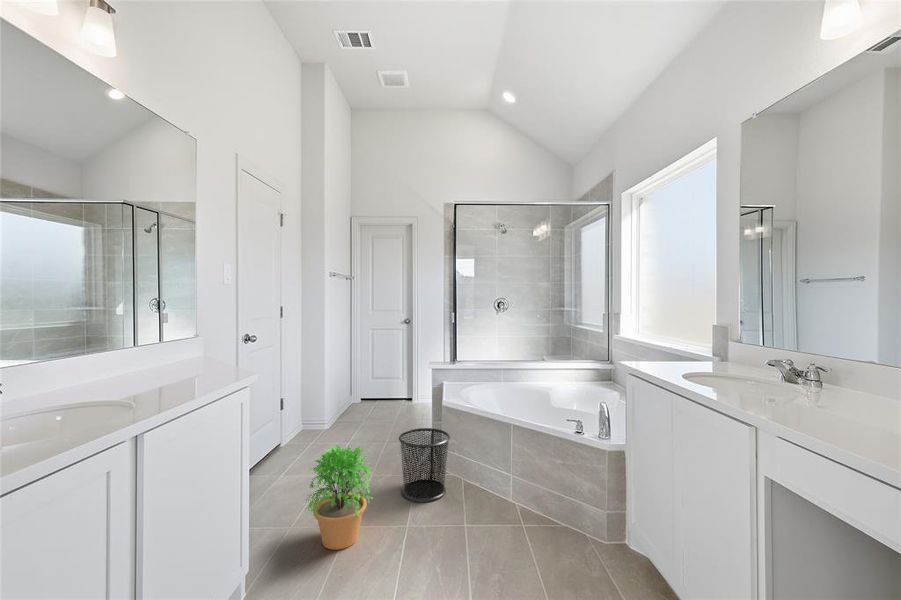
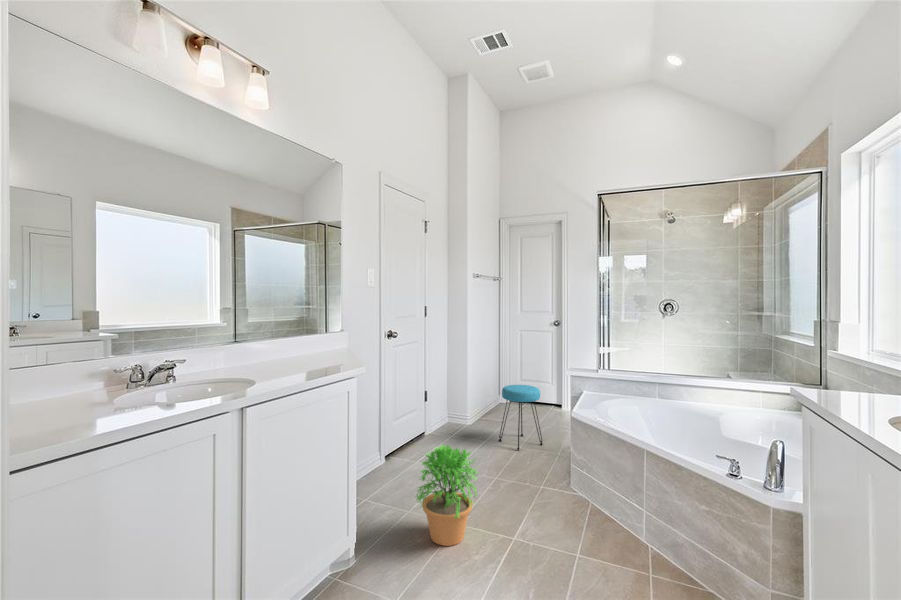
stool: none [362,380,405,442] -> present [499,385,542,450]
waste bin: present [399,428,450,501] -> none [517,440,573,520]

